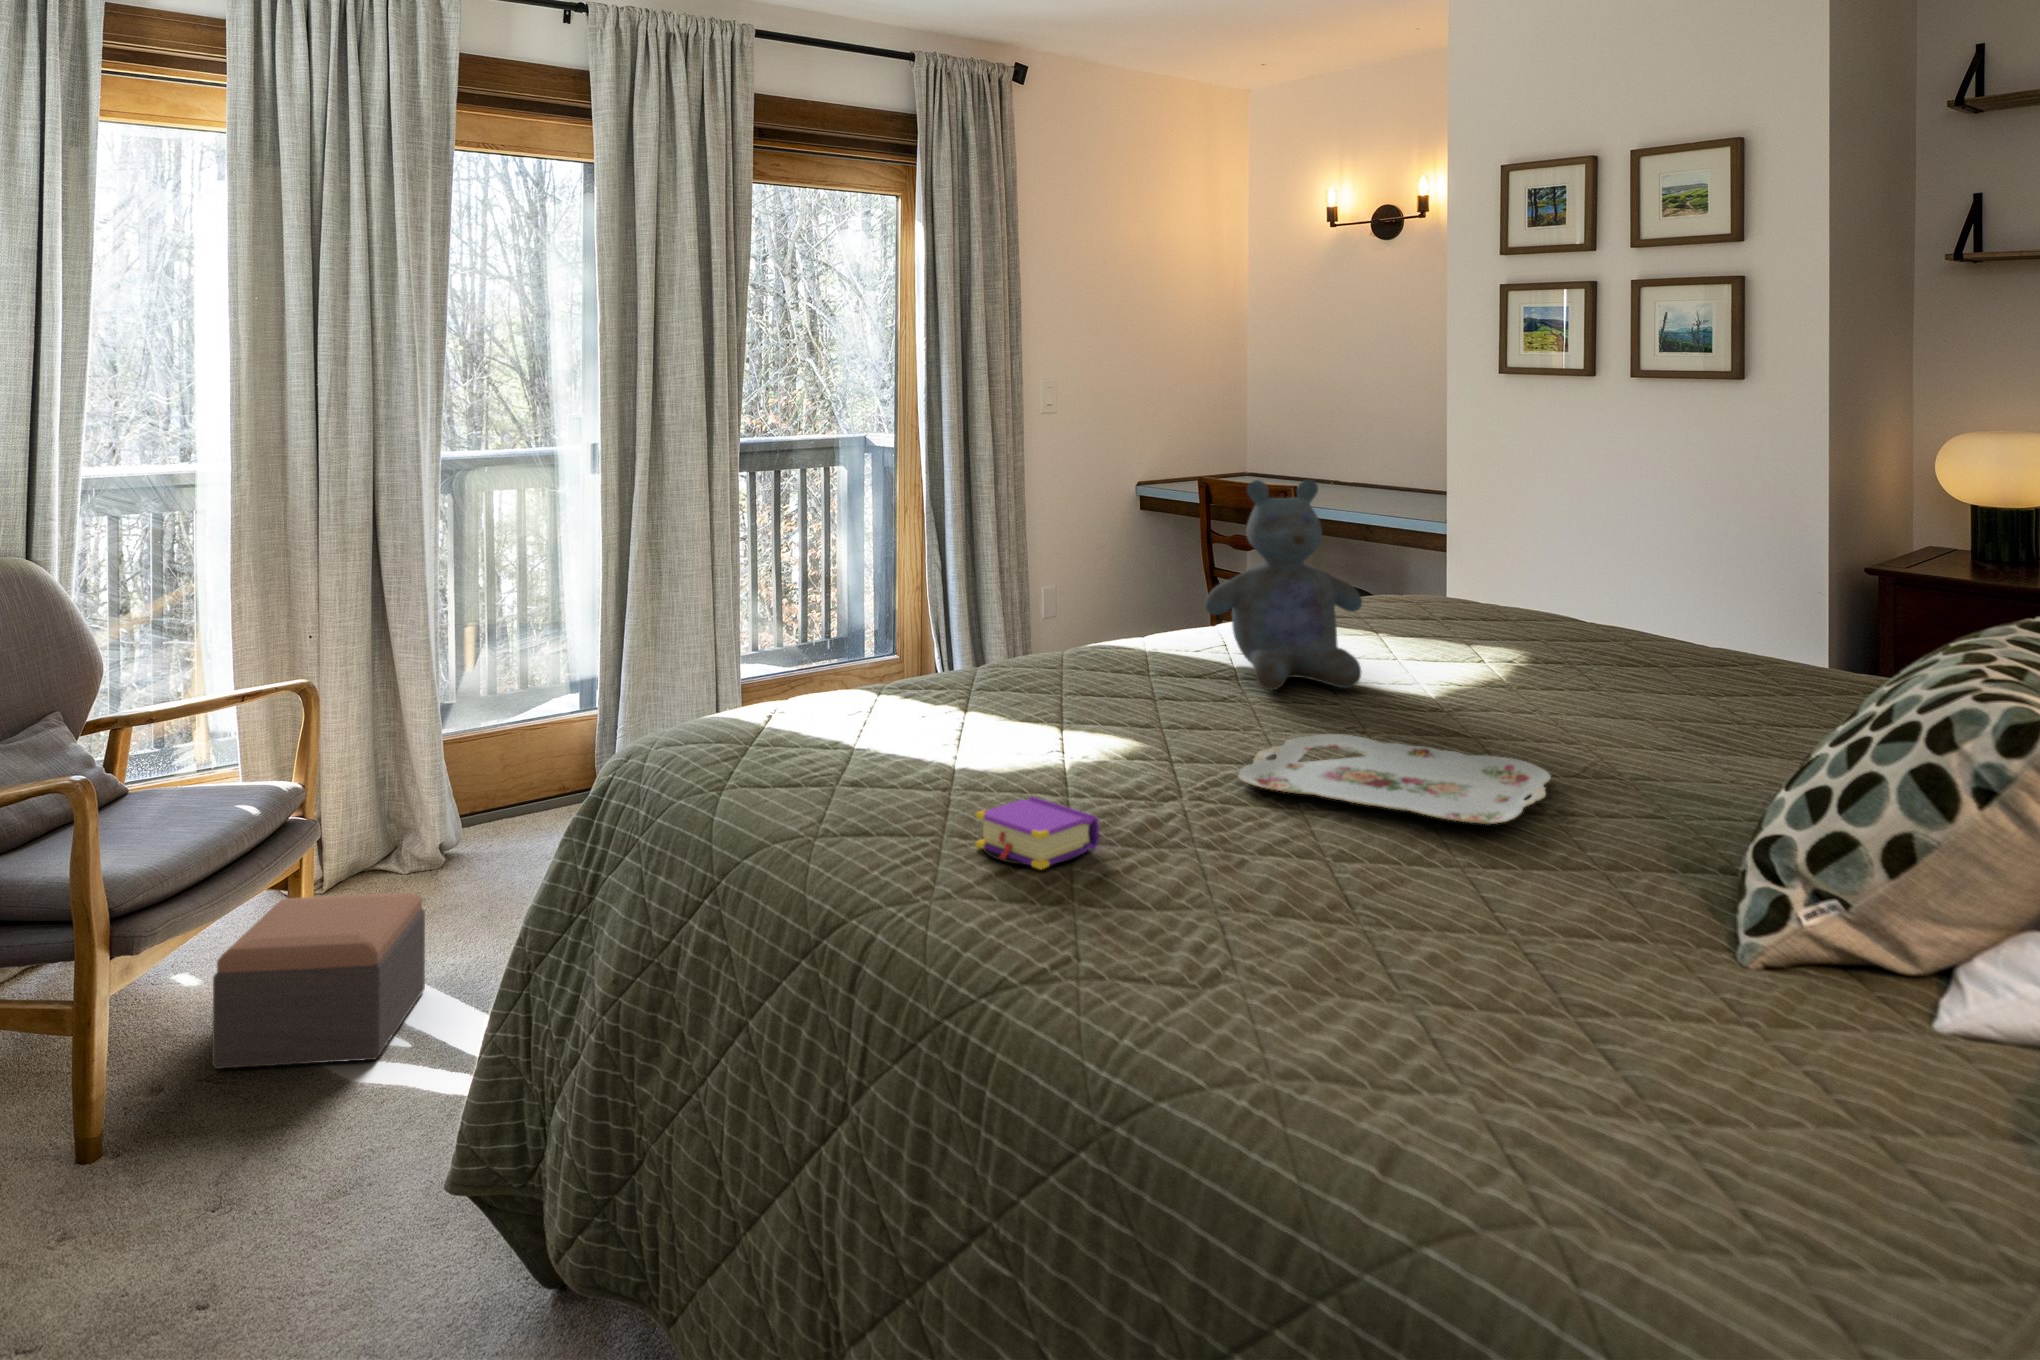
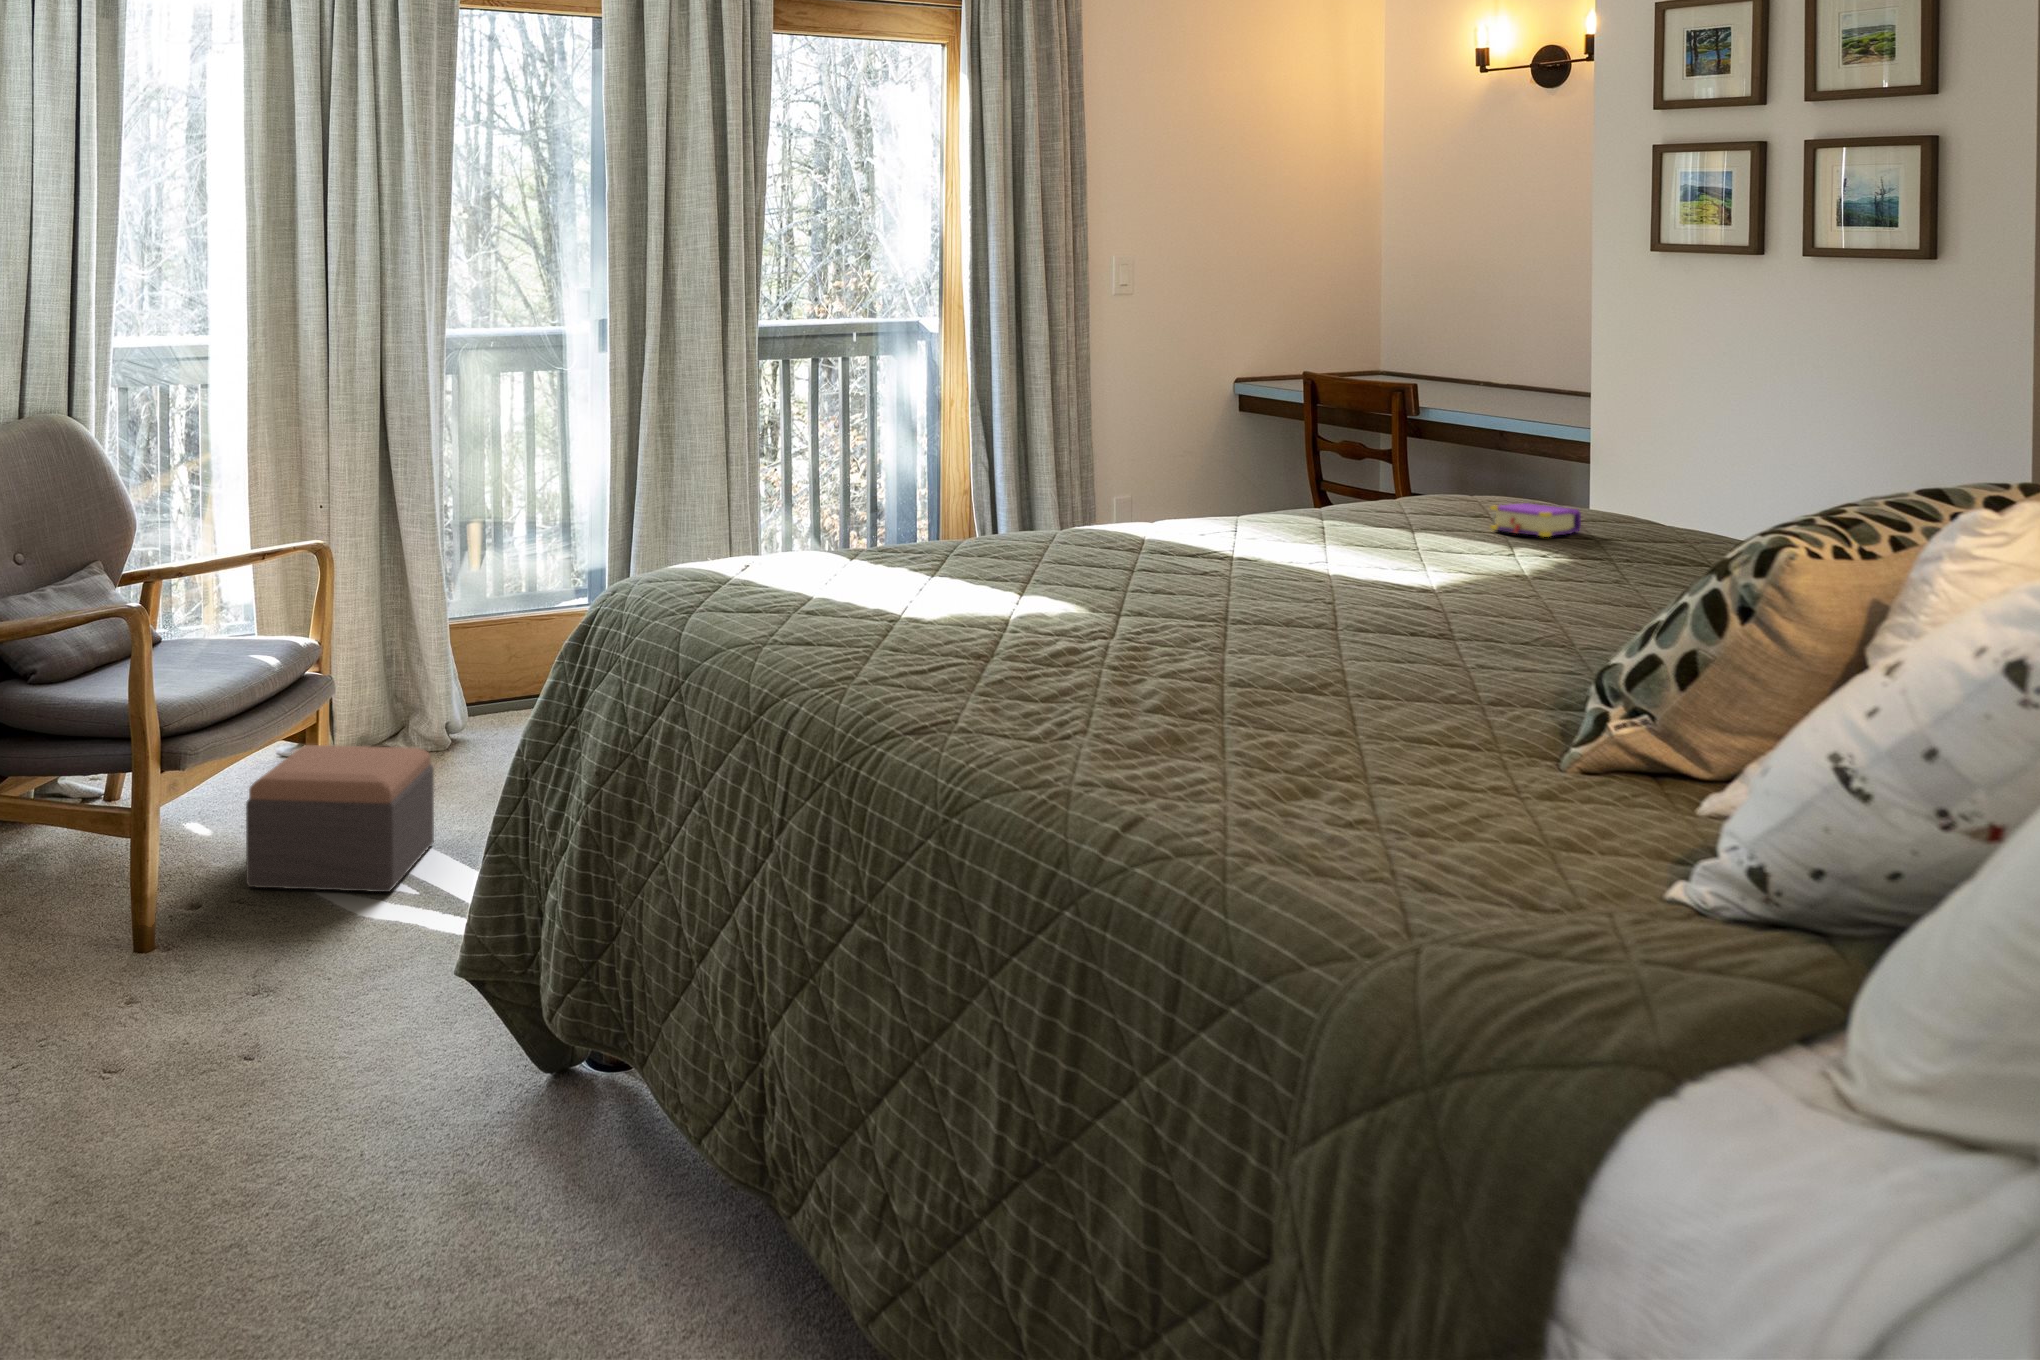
stuffed bear: present [1205,480,1362,690] -> none [1208,350,1384,568]
serving tray: present [1239,734,1551,824] -> none [1197,600,1529,669]
book: present [975,797,1099,869] -> present [1490,503,1581,537]

